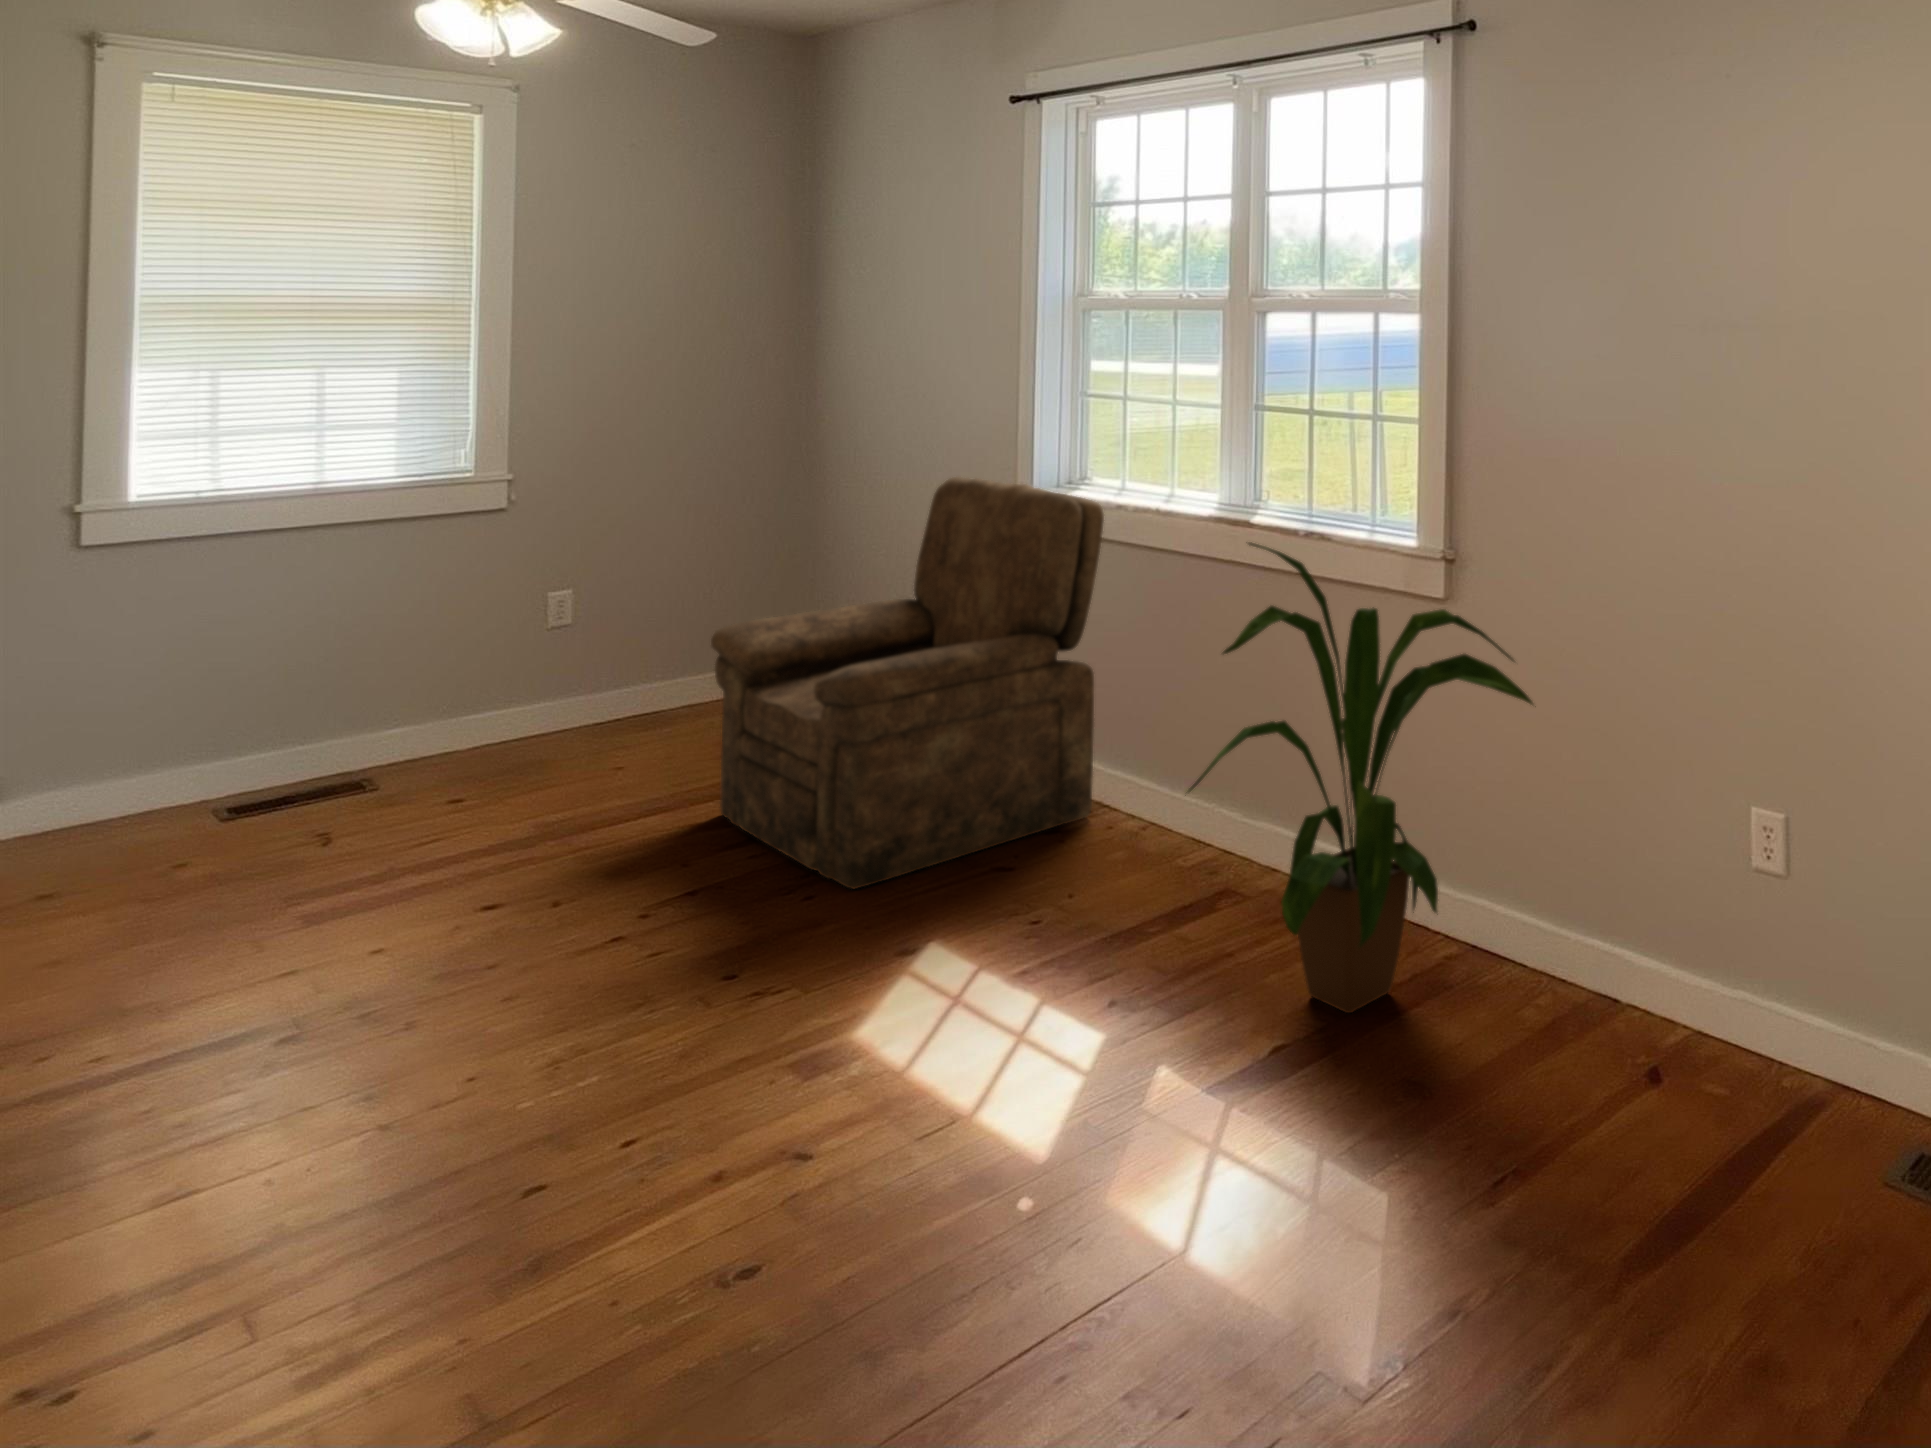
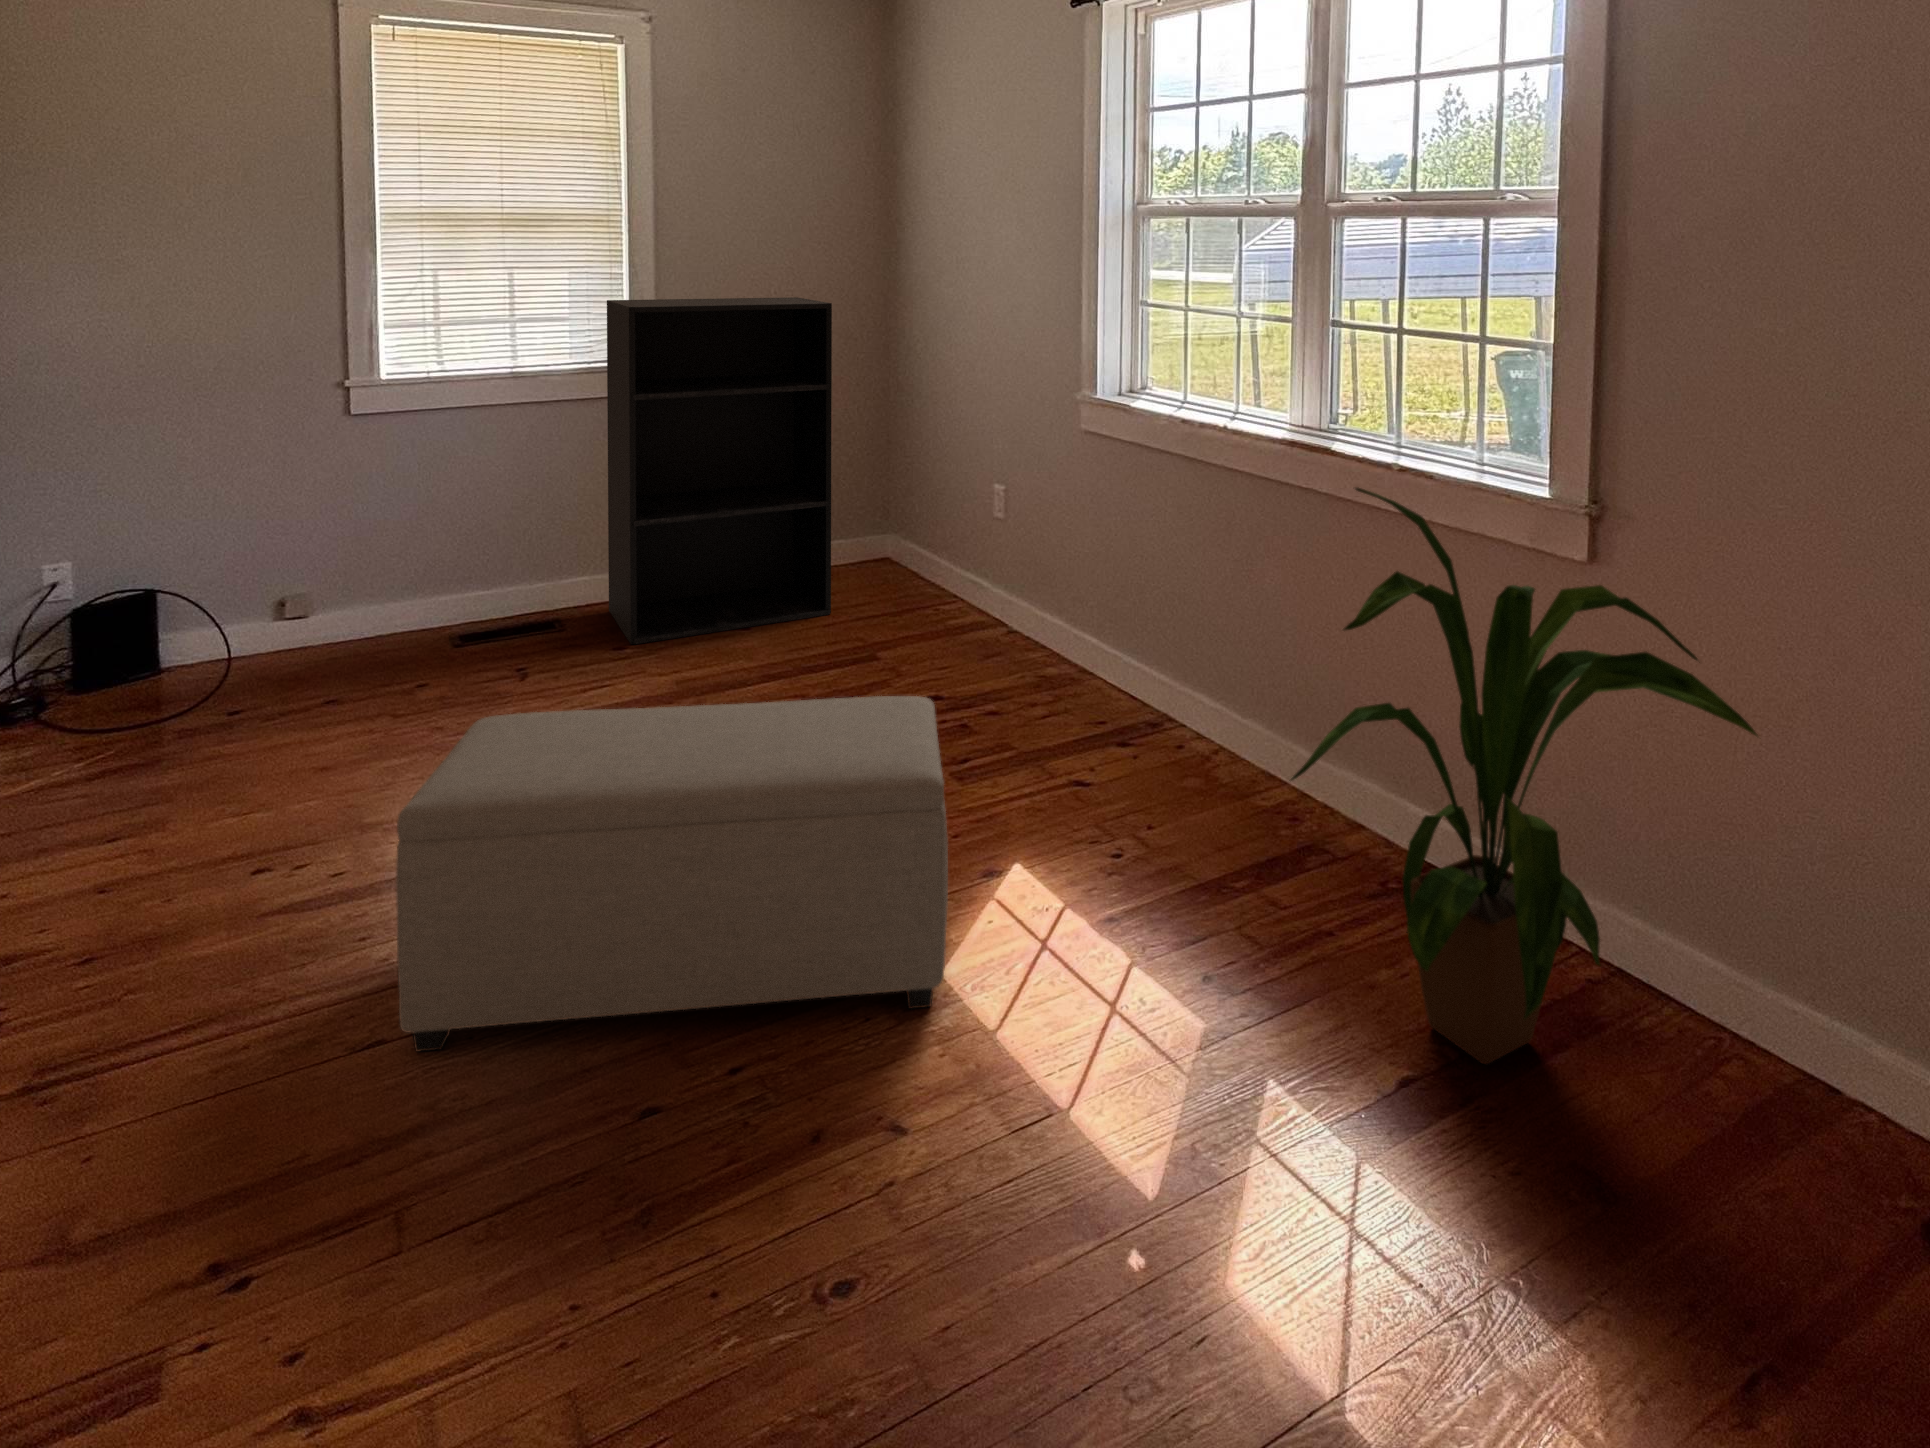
bookshelf: none [442,397,745,797] -> present [607,297,832,644]
armchair: present [711,477,1104,889] -> none [807,382,1163,792]
ottoman: none [217,776,861,1193] -> present [396,696,948,1052]

